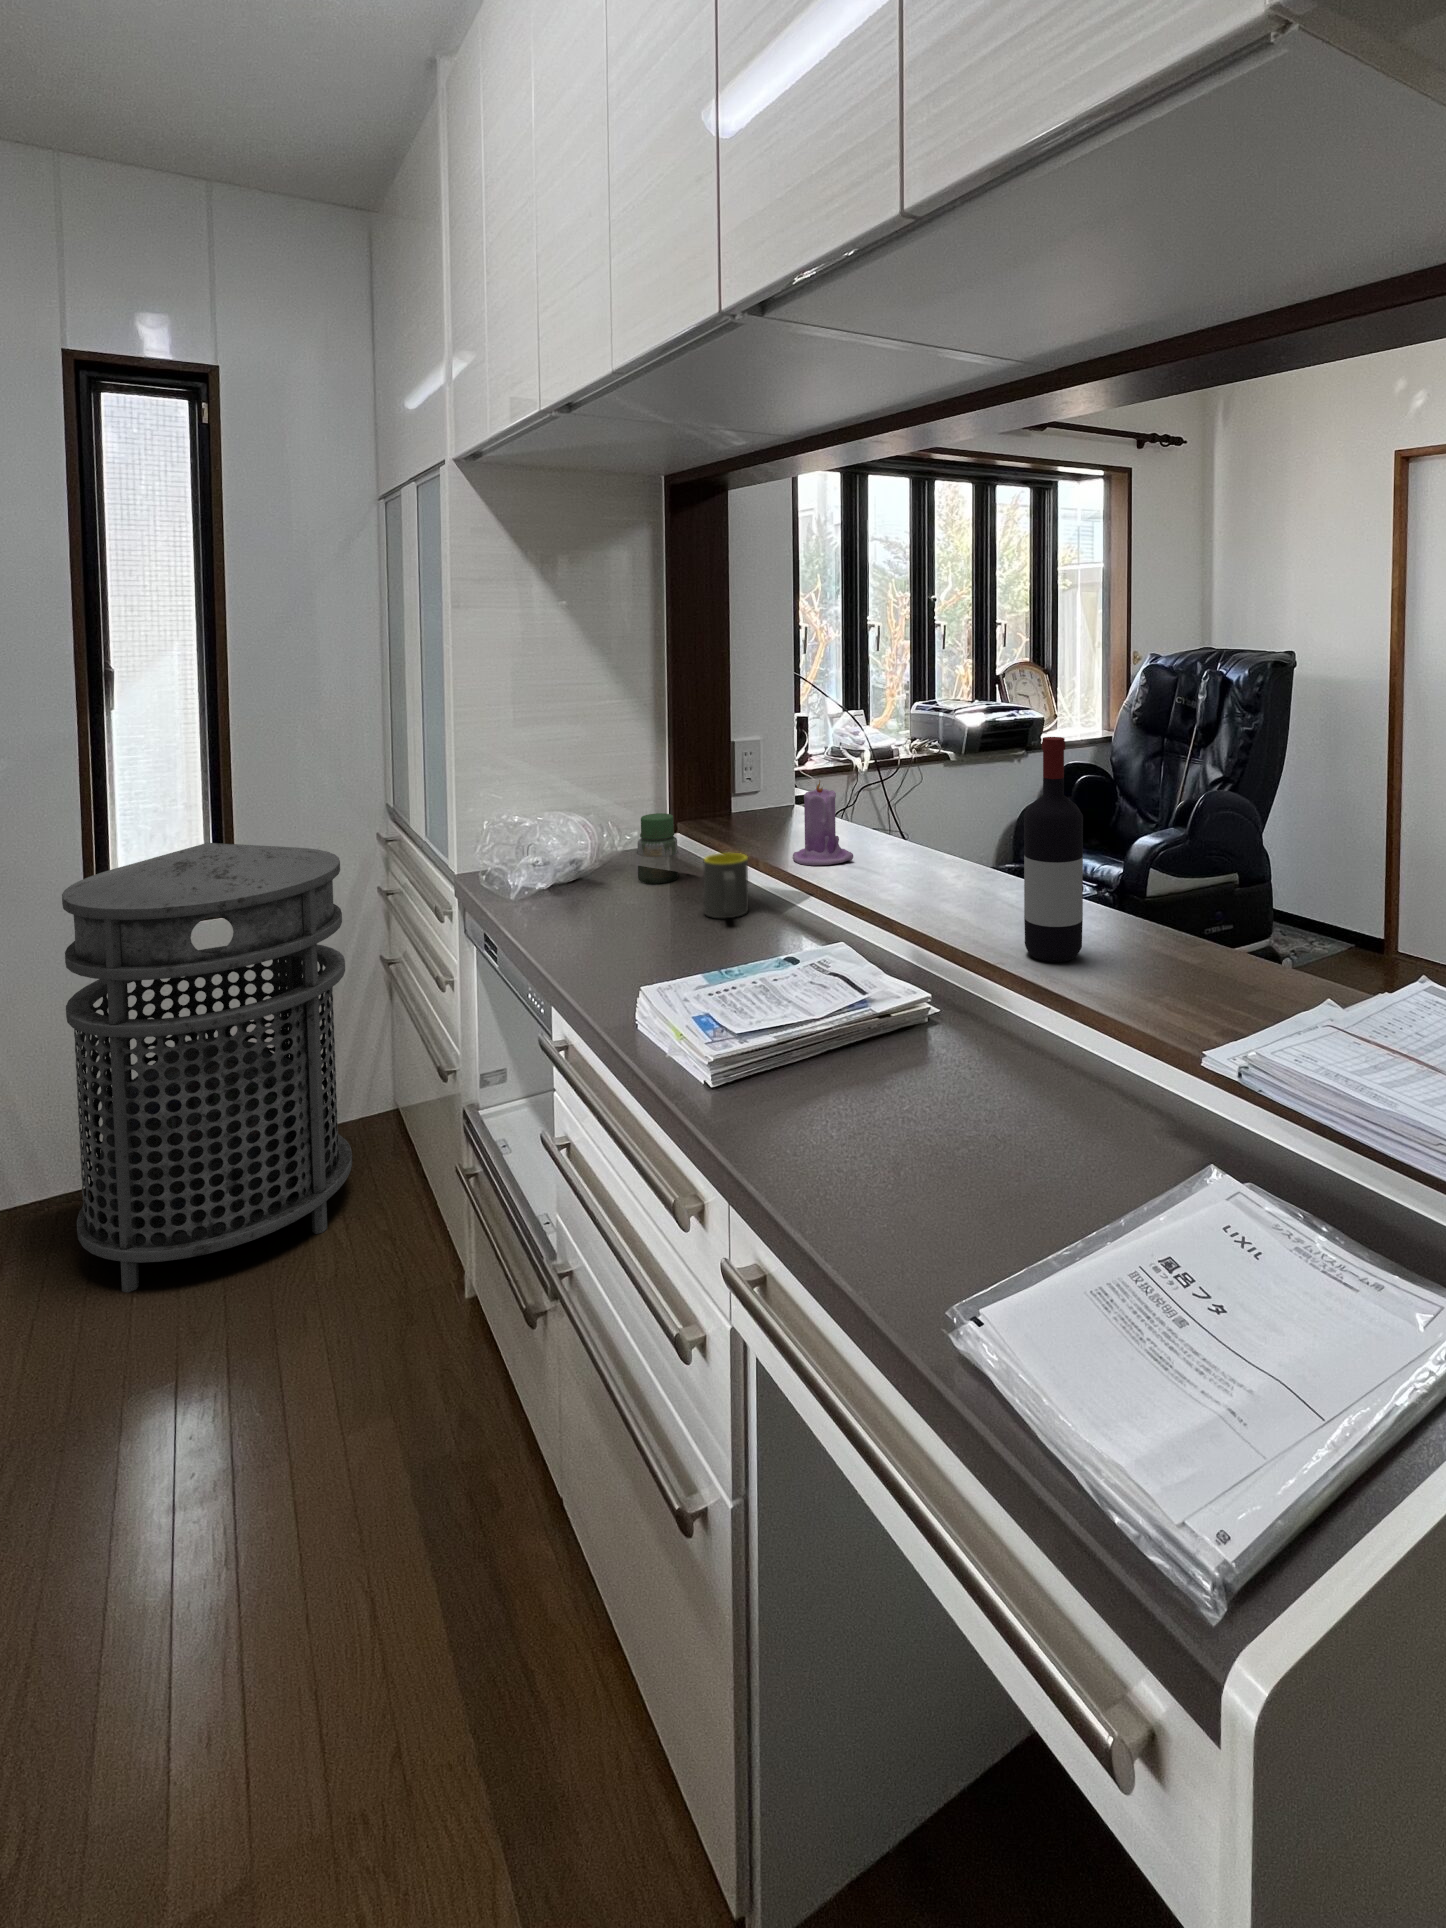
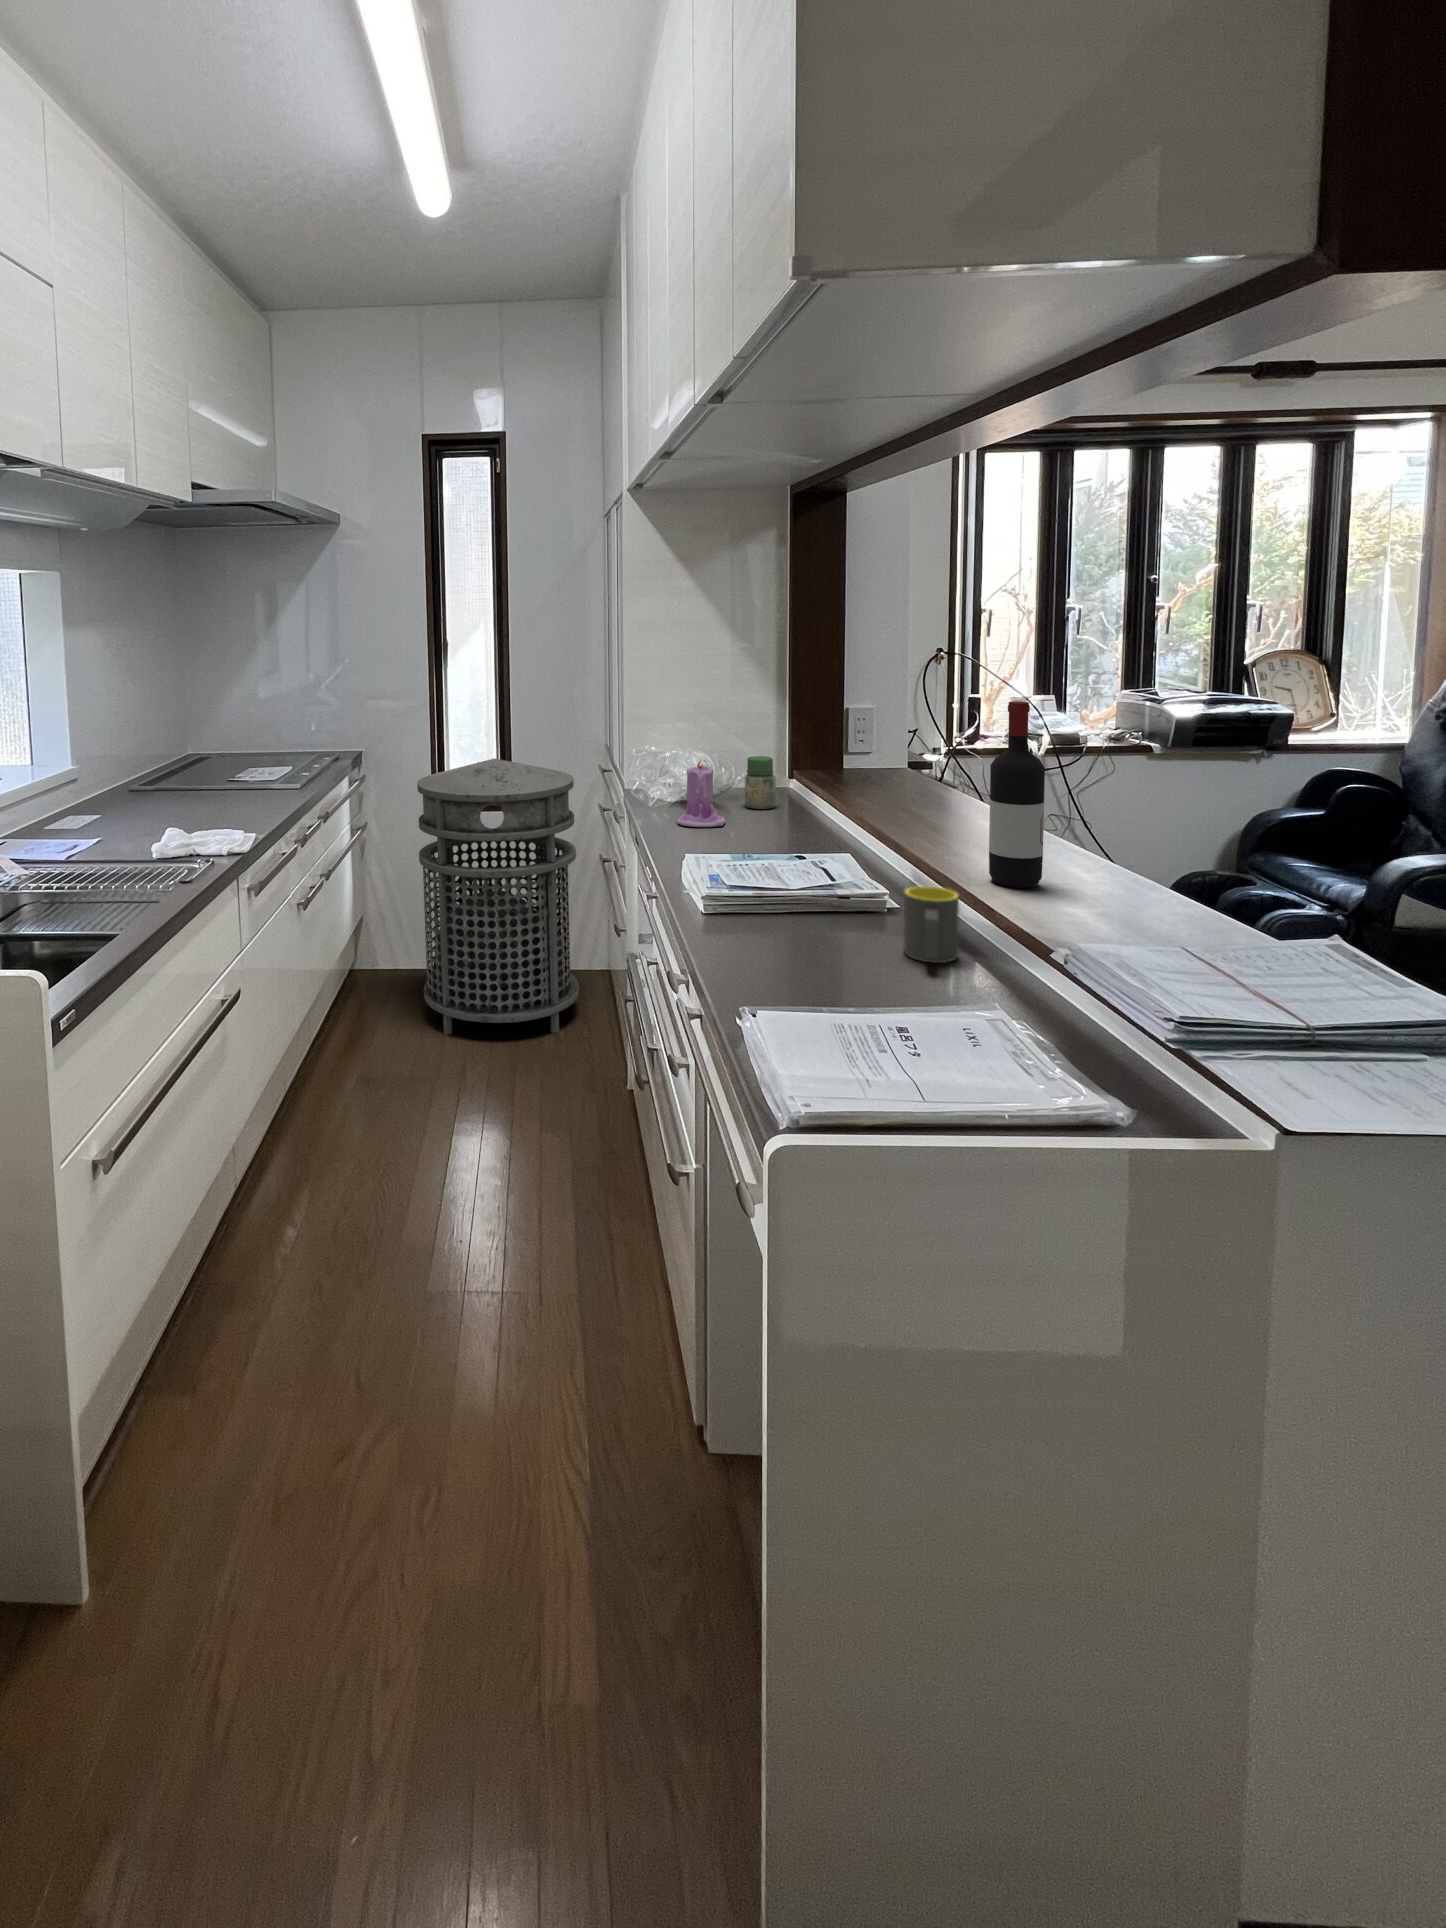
candle: present [793,780,853,865] -> present [677,759,726,827]
mug: present [704,853,748,918] -> present [904,886,959,963]

